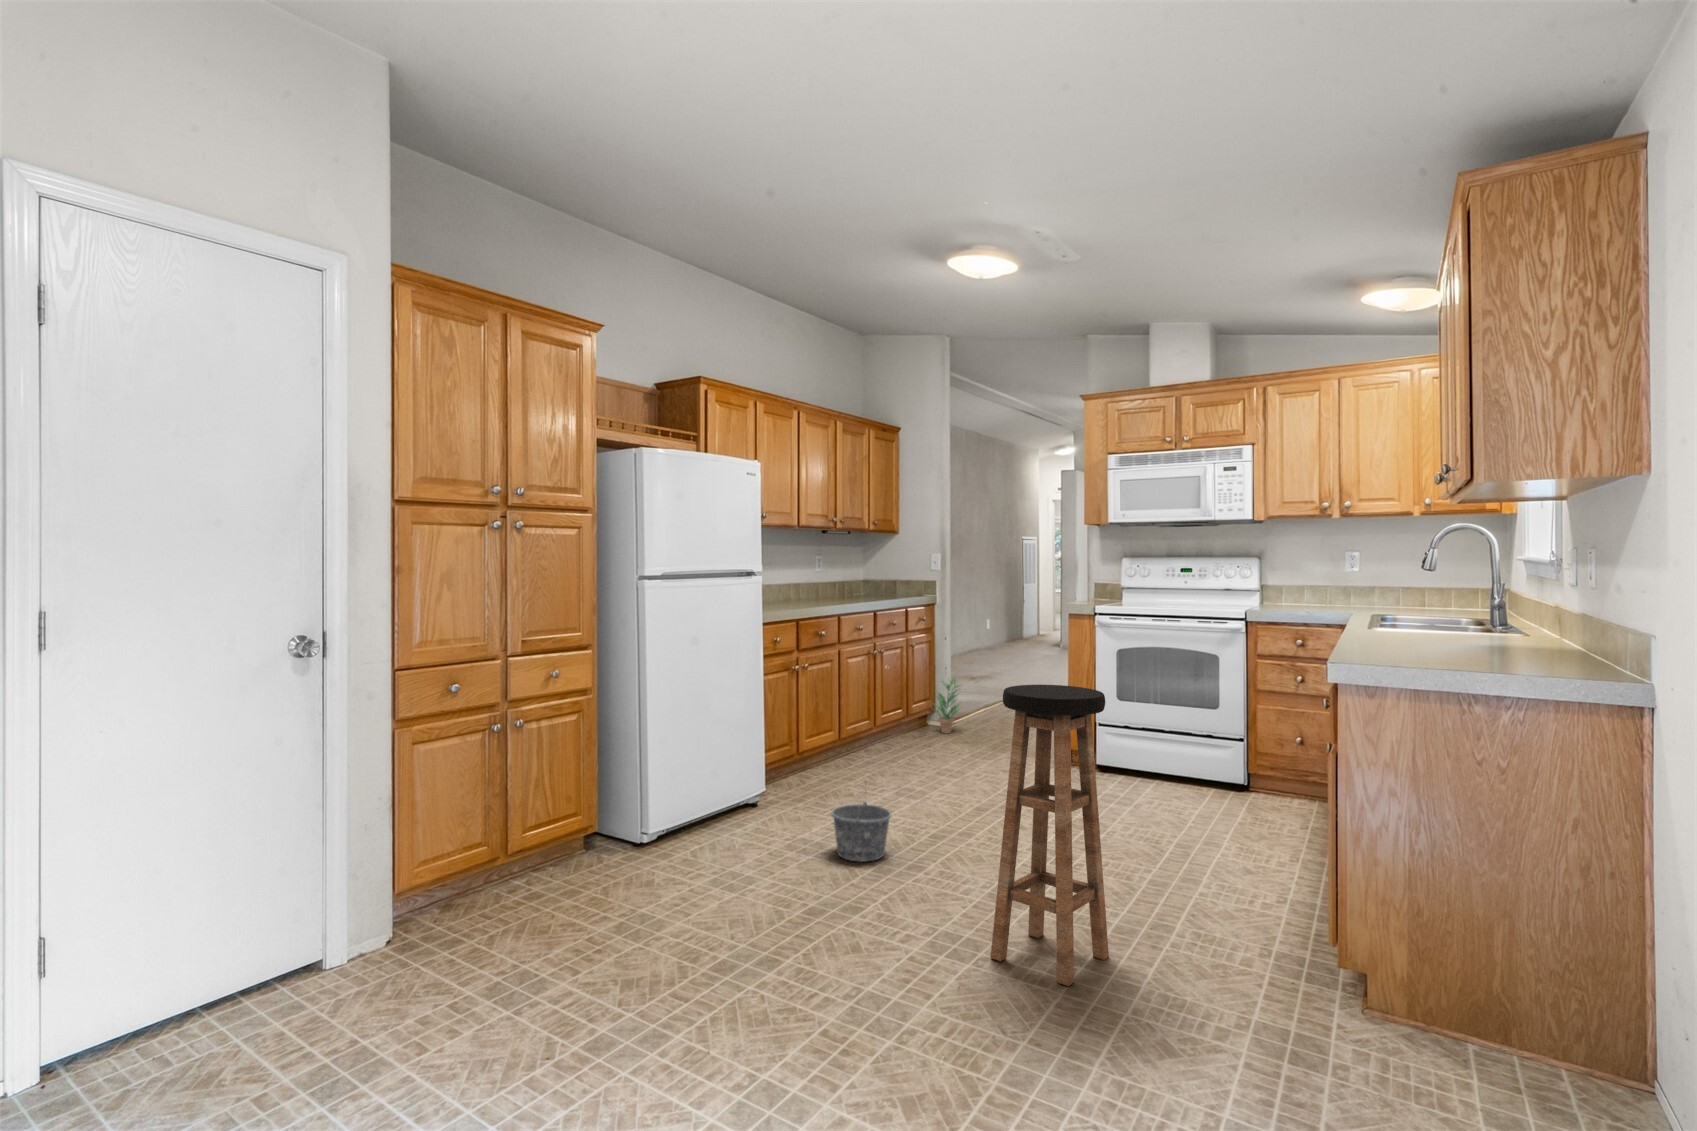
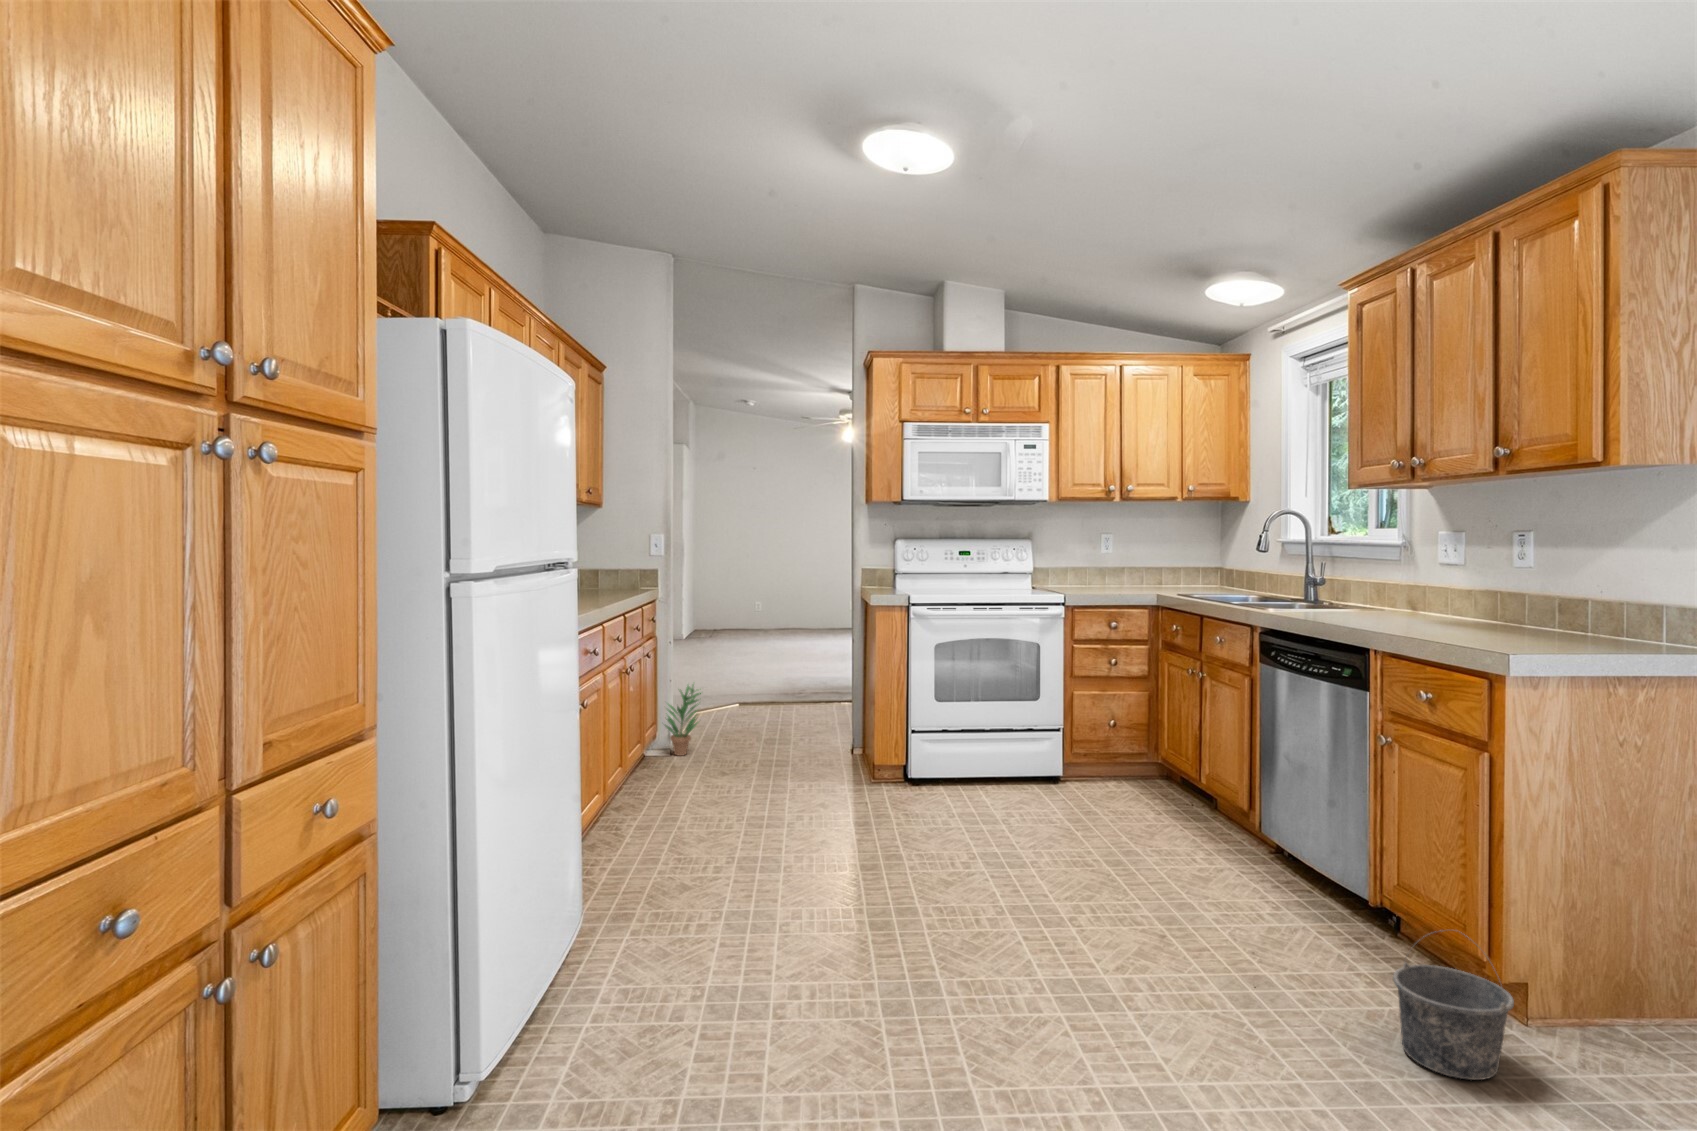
bar stool: present [991,685,1109,986] -> none [1188,695,1335,1059]
bucket: present [831,802,892,862] -> present [1393,931,1514,1080]

